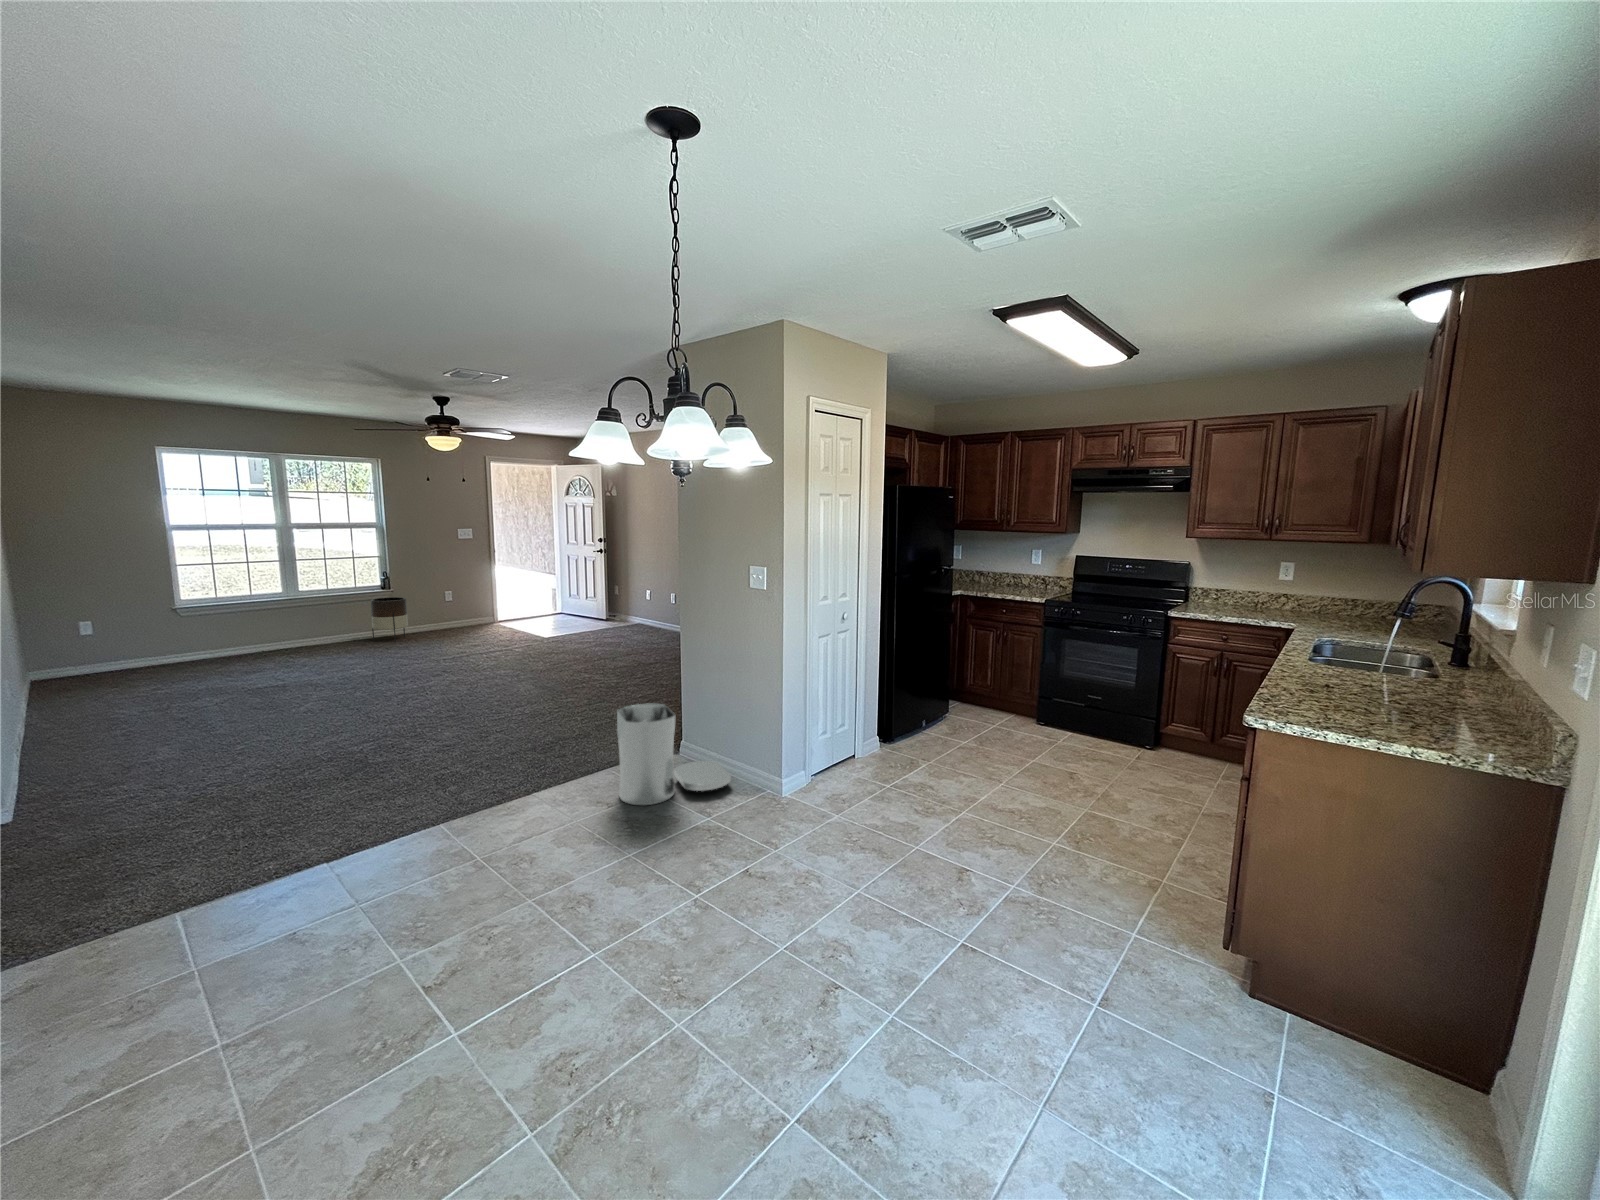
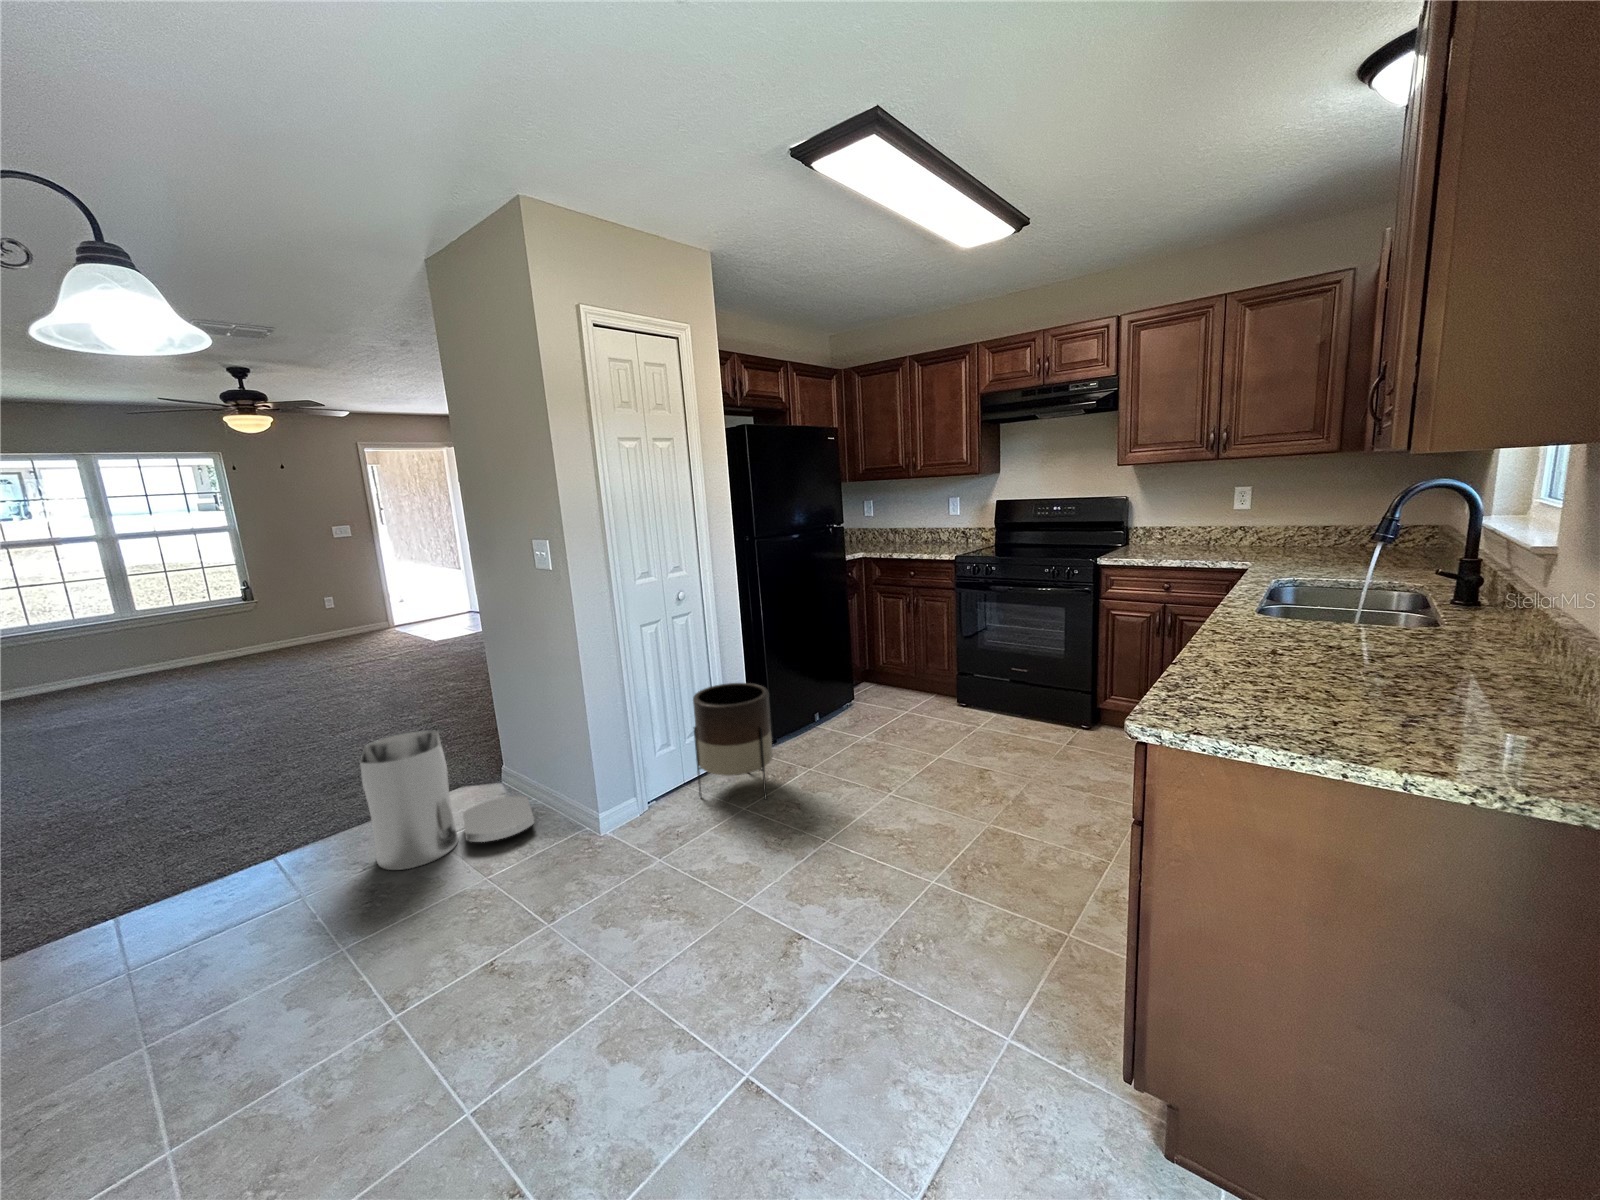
planter: present [370,597,408,642] -> present [693,683,773,799]

